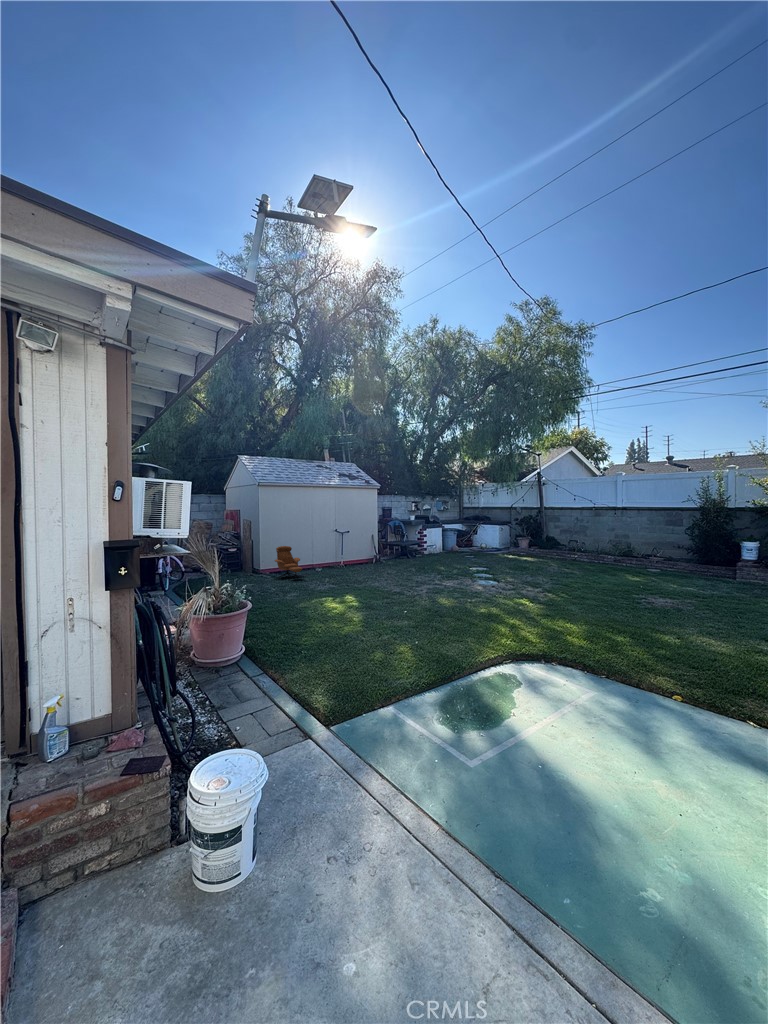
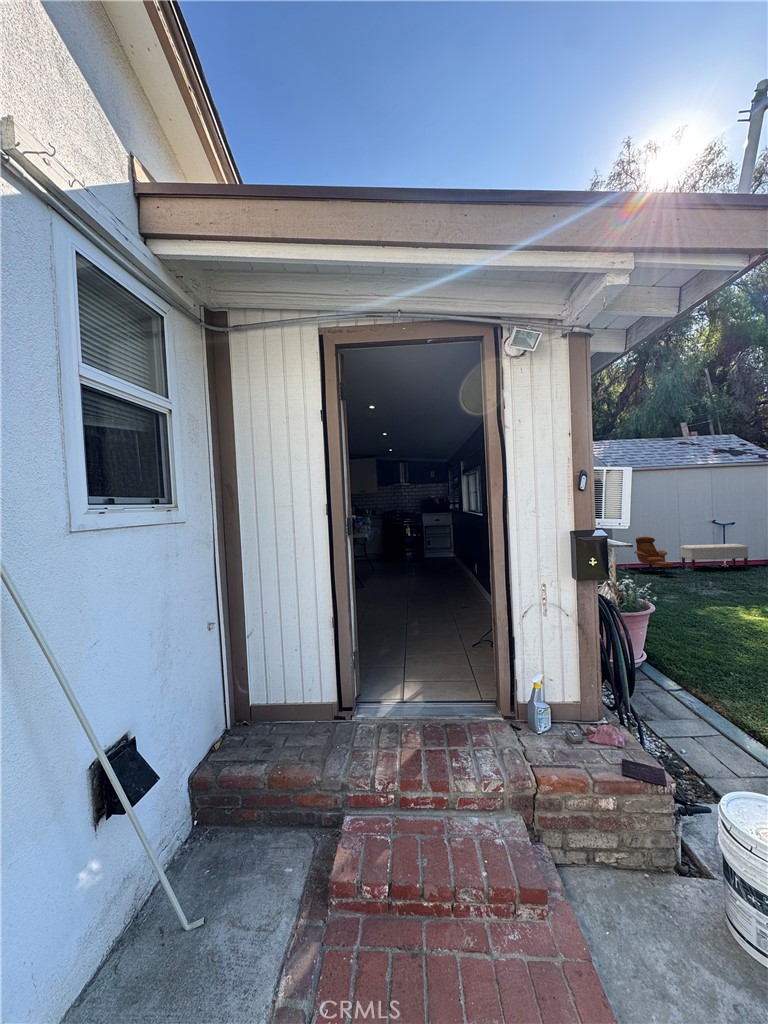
bench: none [312,549,356,573] -> present [680,544,748,570]

